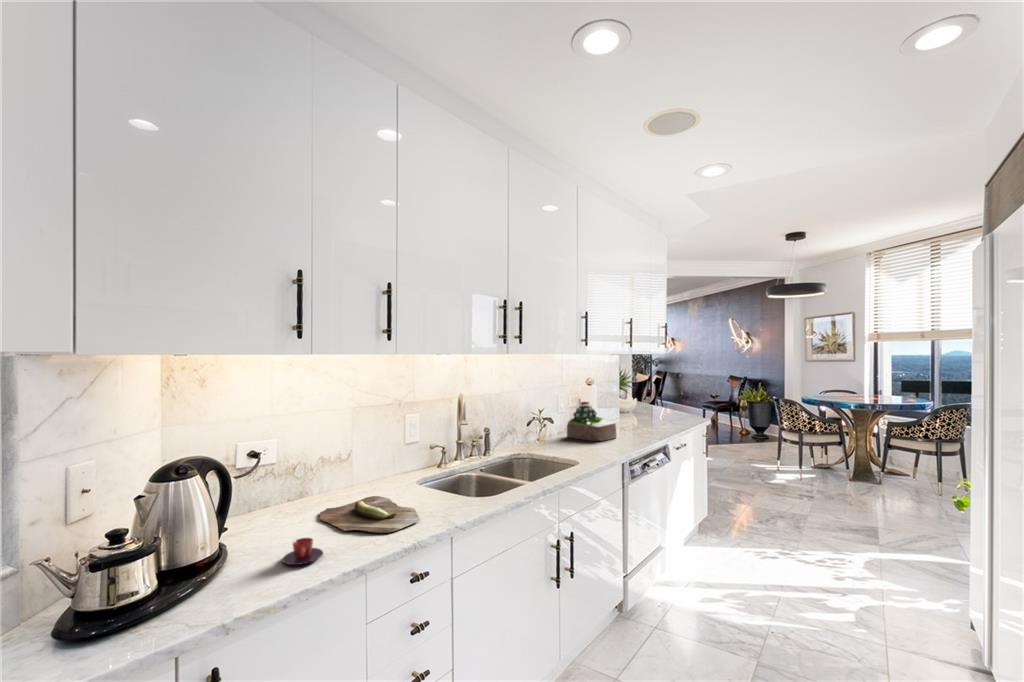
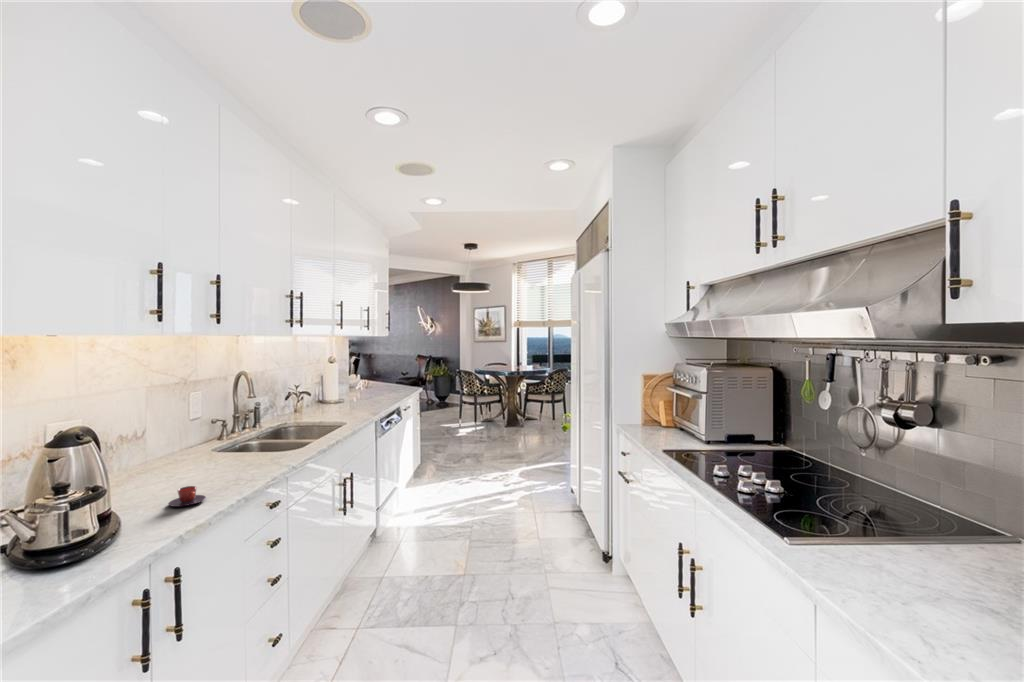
succulent plant: present [567,402,616,441] -> none [318,377,362,409]
cutting board: present [320,496,420,533] -> none [149,463,261,485]

